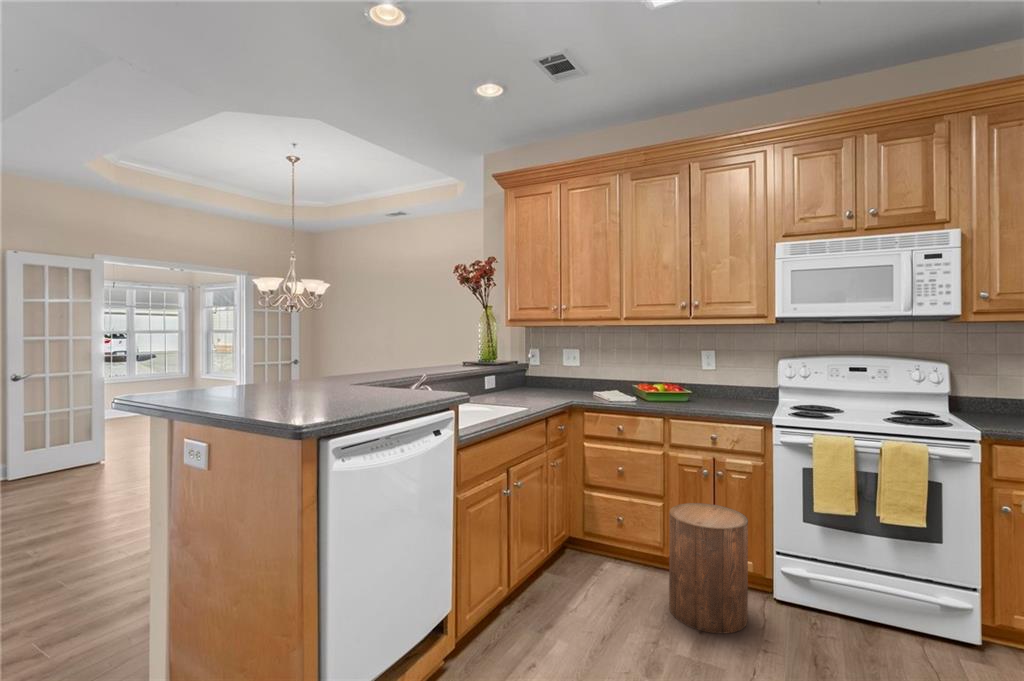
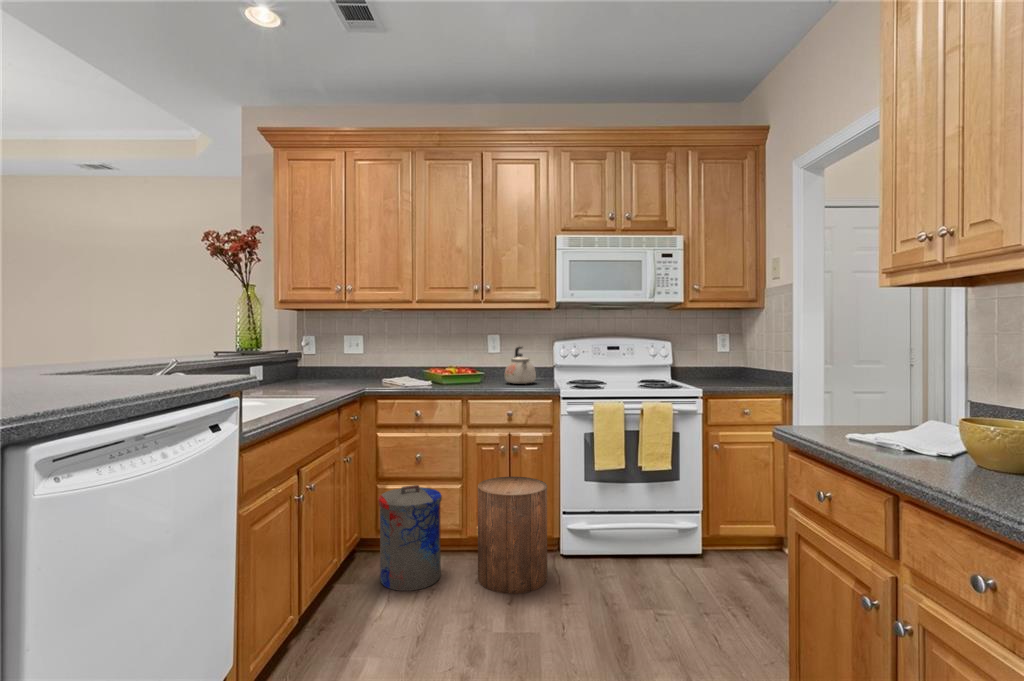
kettle: none [716,365,753,405] -> present [505,347,536,384]
trash can: none [574,499,634,601] -> present [379,485,442,591]

